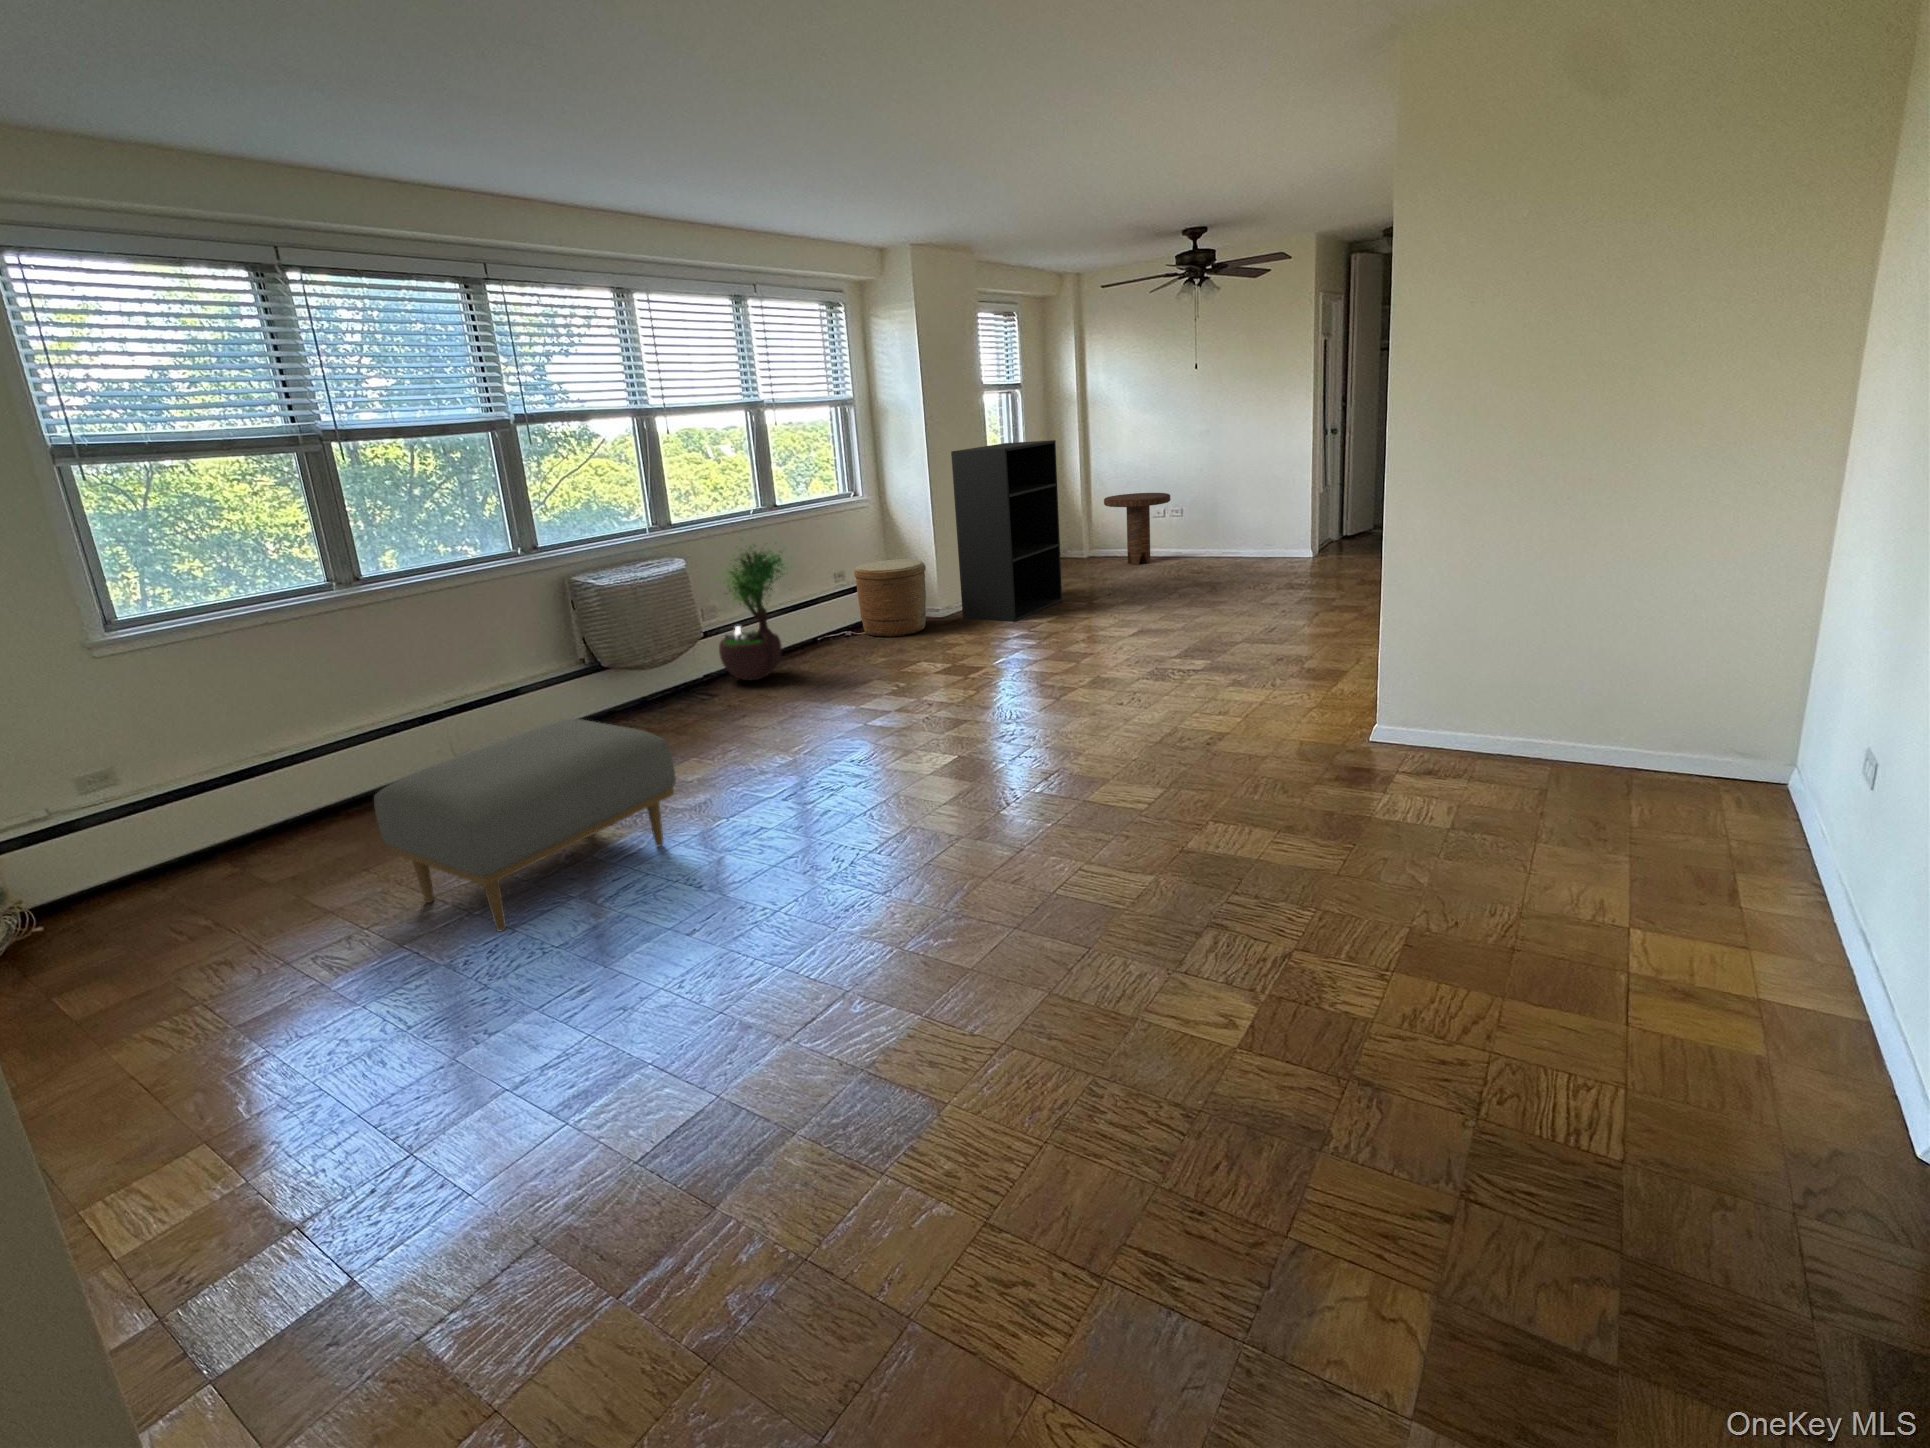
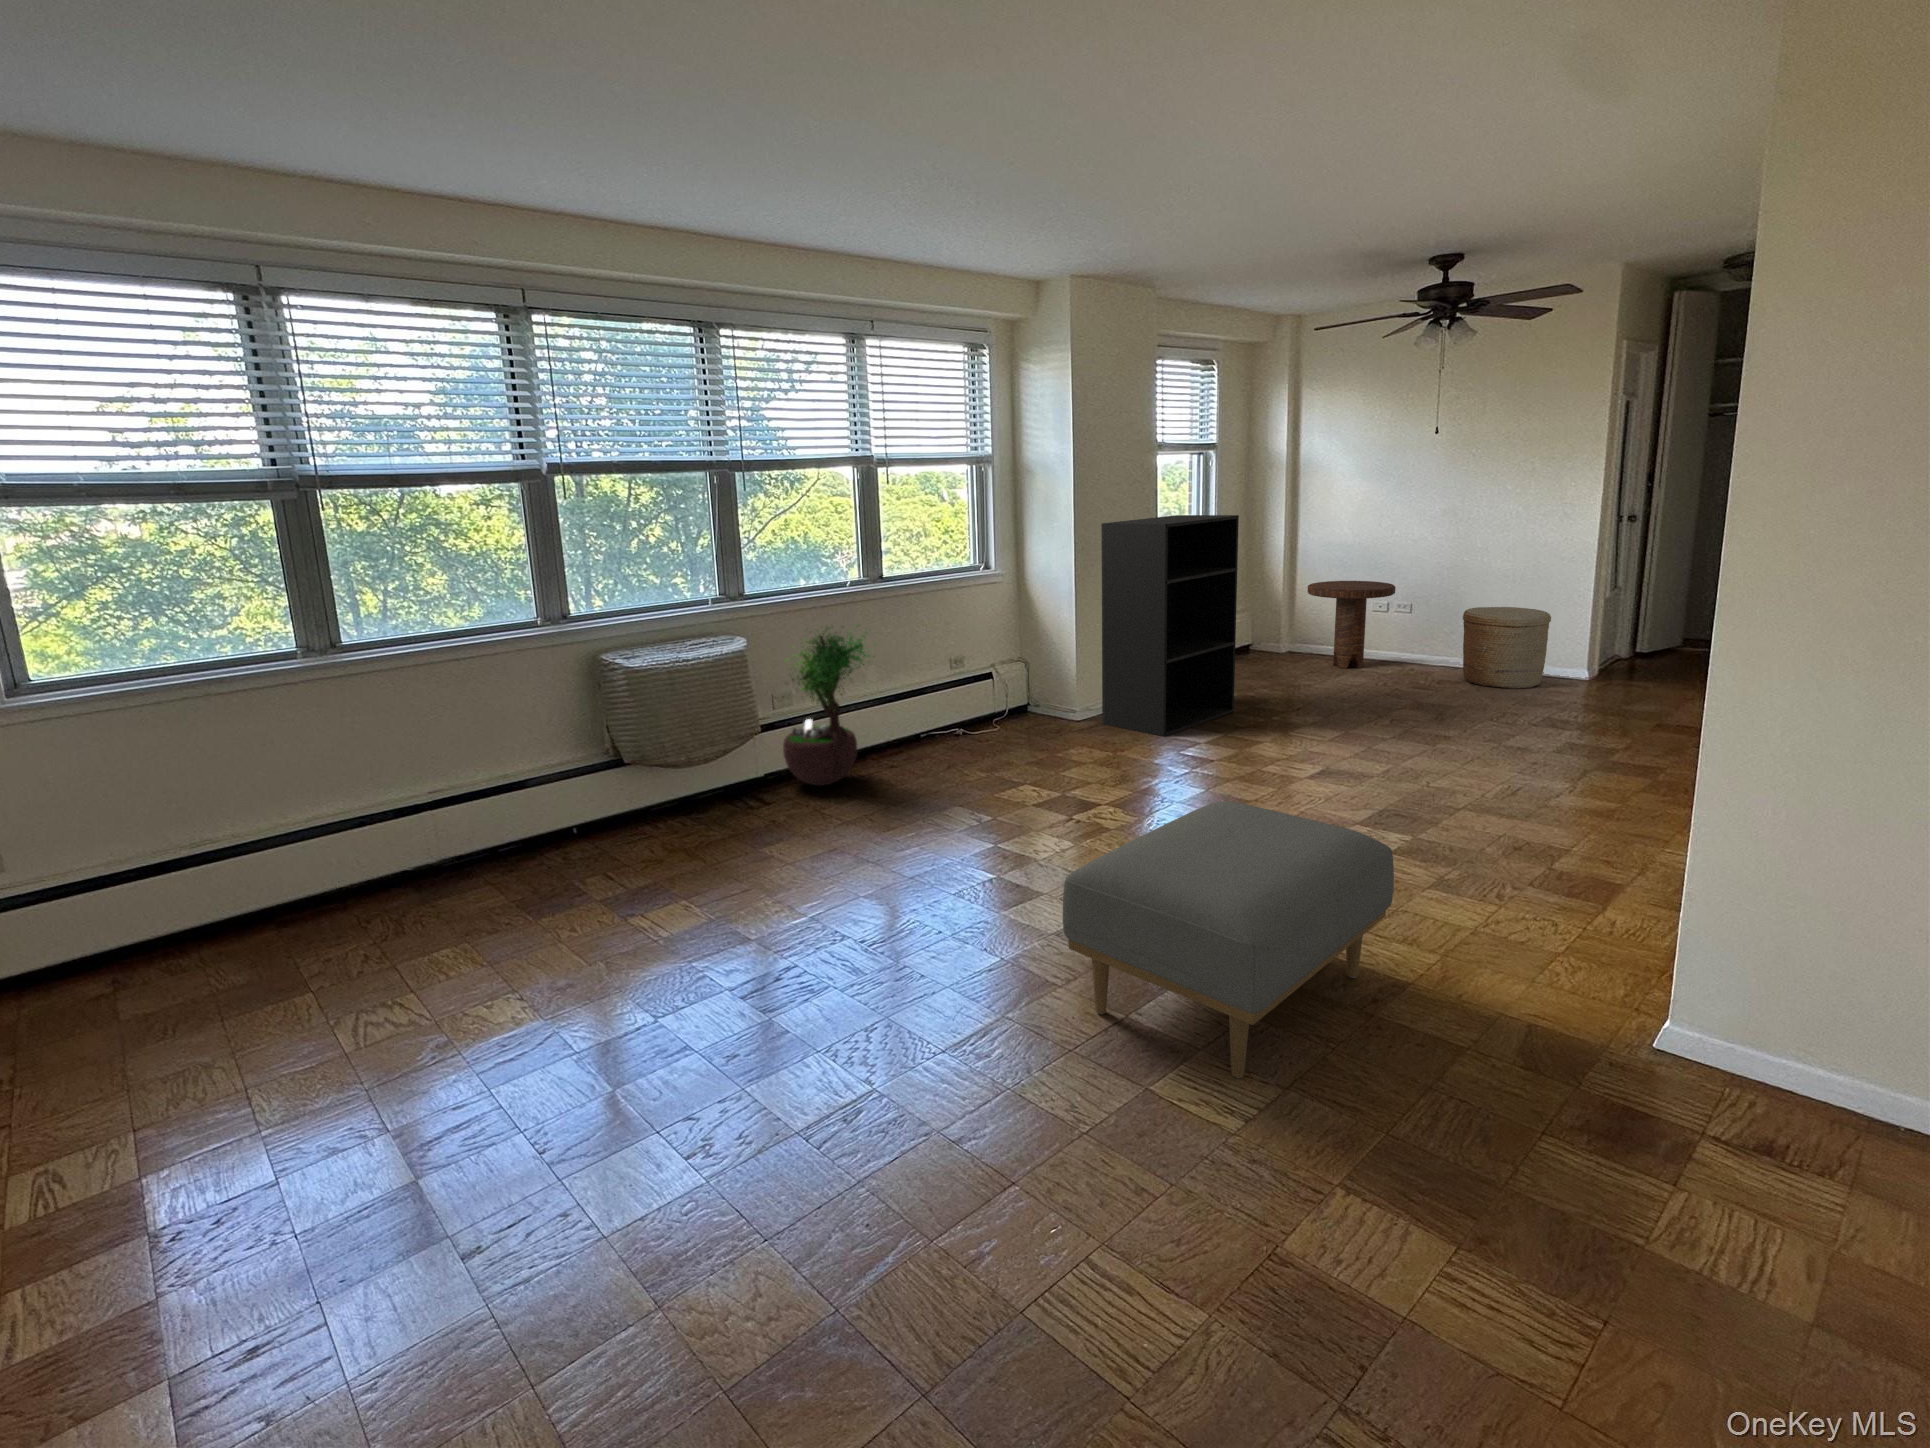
woven basket: present [854,559,926,637] -> present [1463,607,1551,689]
ottoman: present [374,719,676,931] -> present [1063,801,1394,1078]

